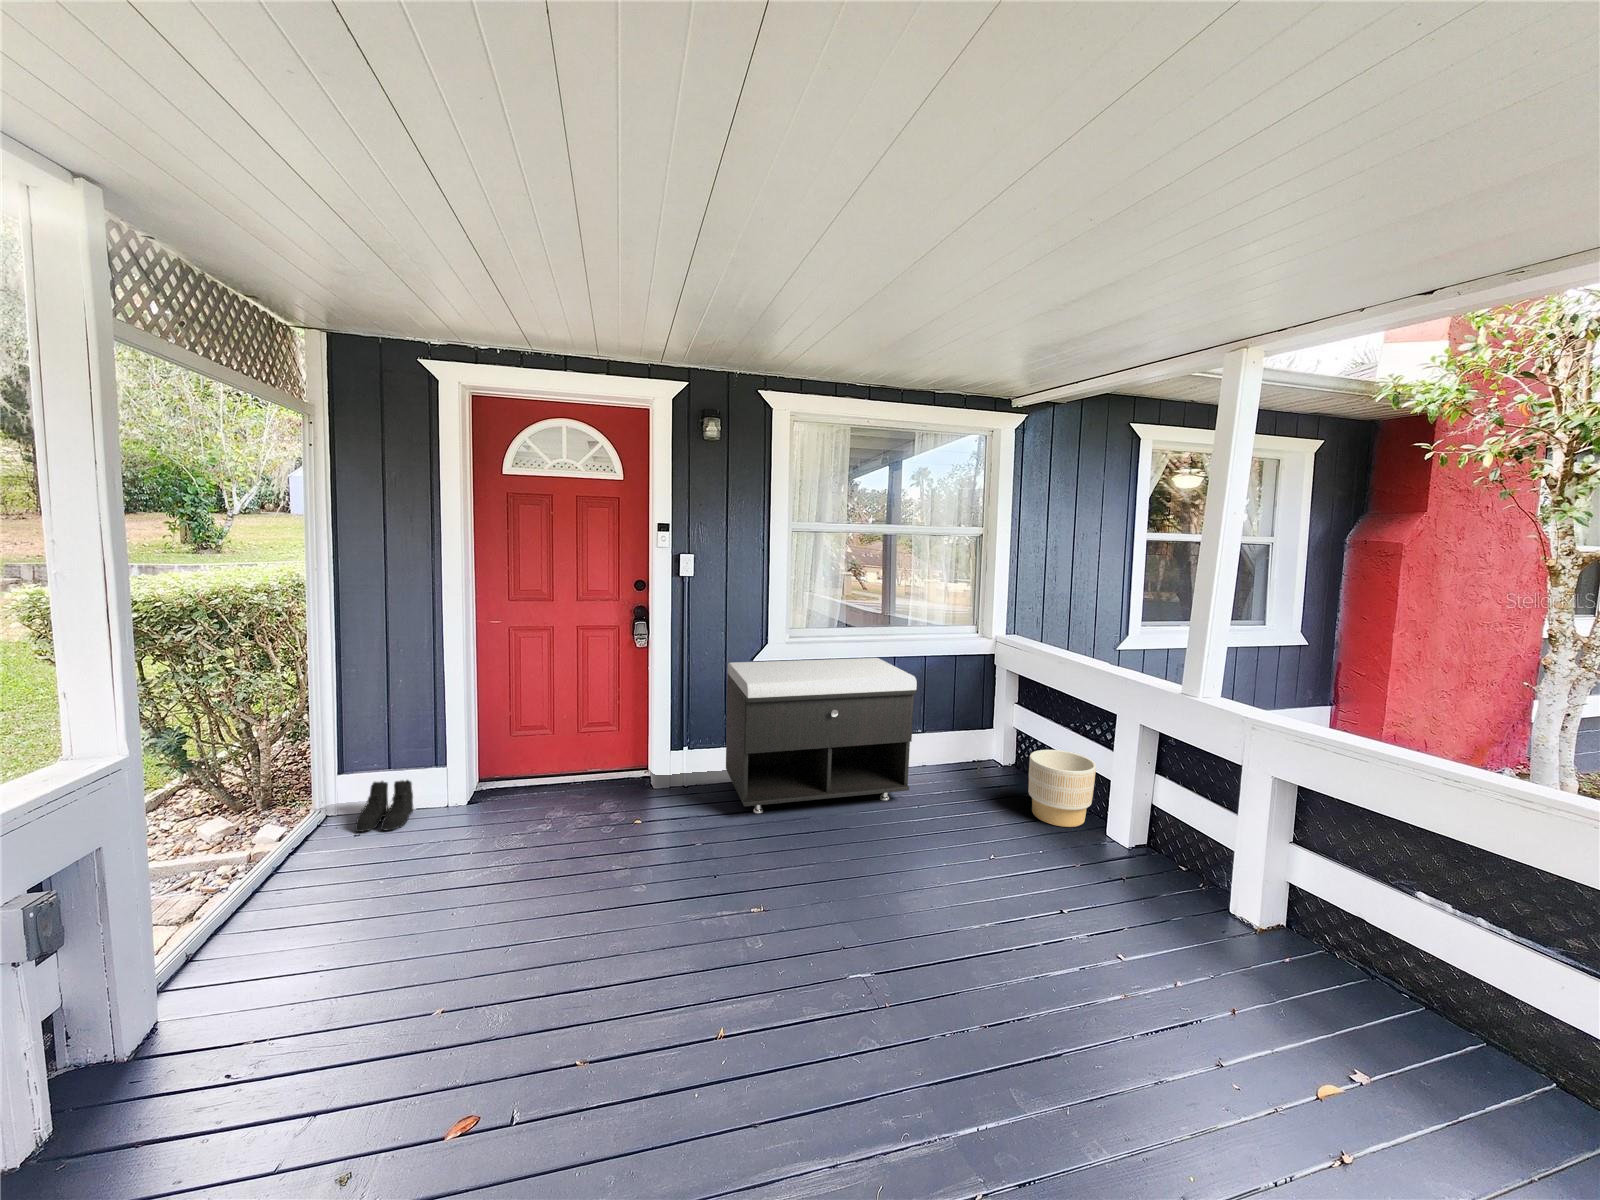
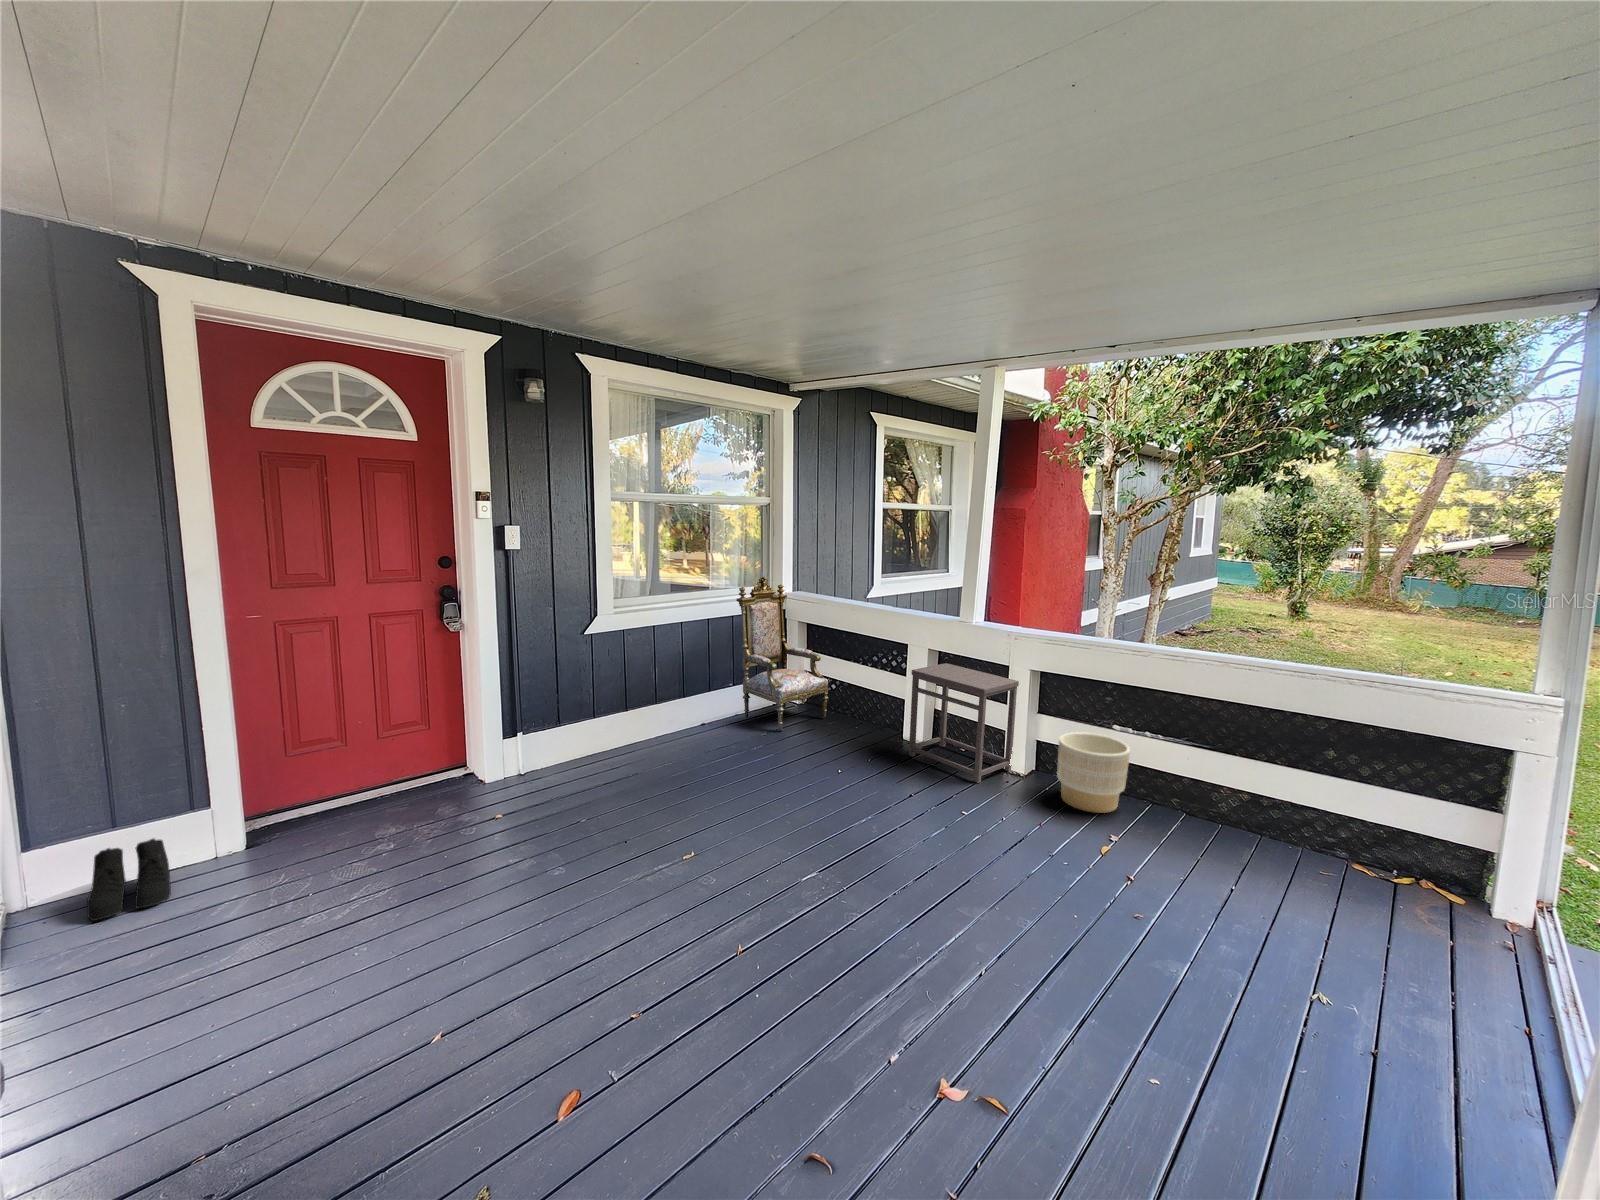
armchair: none [928,614,1026,792] -> present [736,576,828,731]
storage bench: present [726,658,917,813] -> none [561,621,754,784]
side table: none [1097,747,1257,920] -> present [909,663,1019,783]
planter: present [1028,750,1096,827] -> present [1057,732,1130,813]

